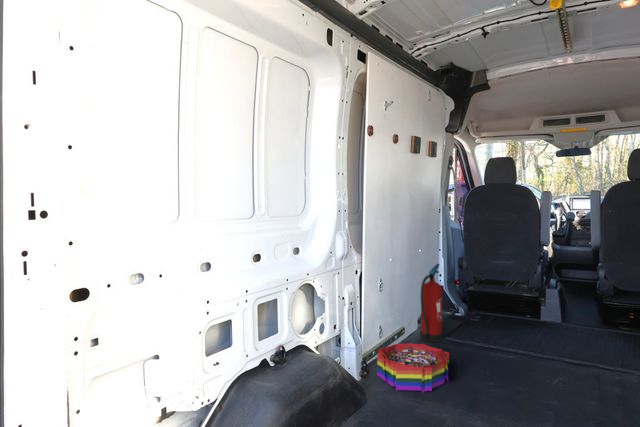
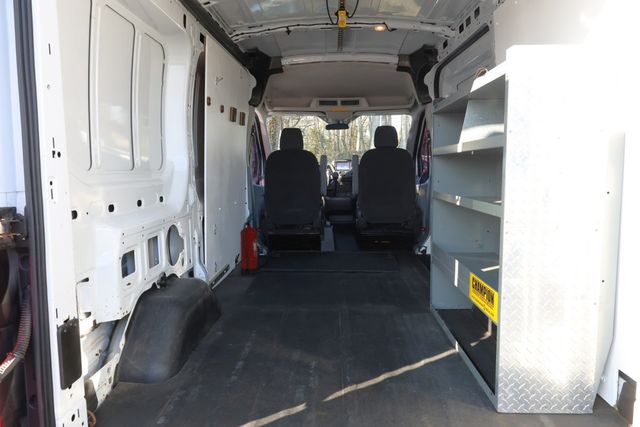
storage bin: present [377,343,449,393] -> none [218,272,274,305]

